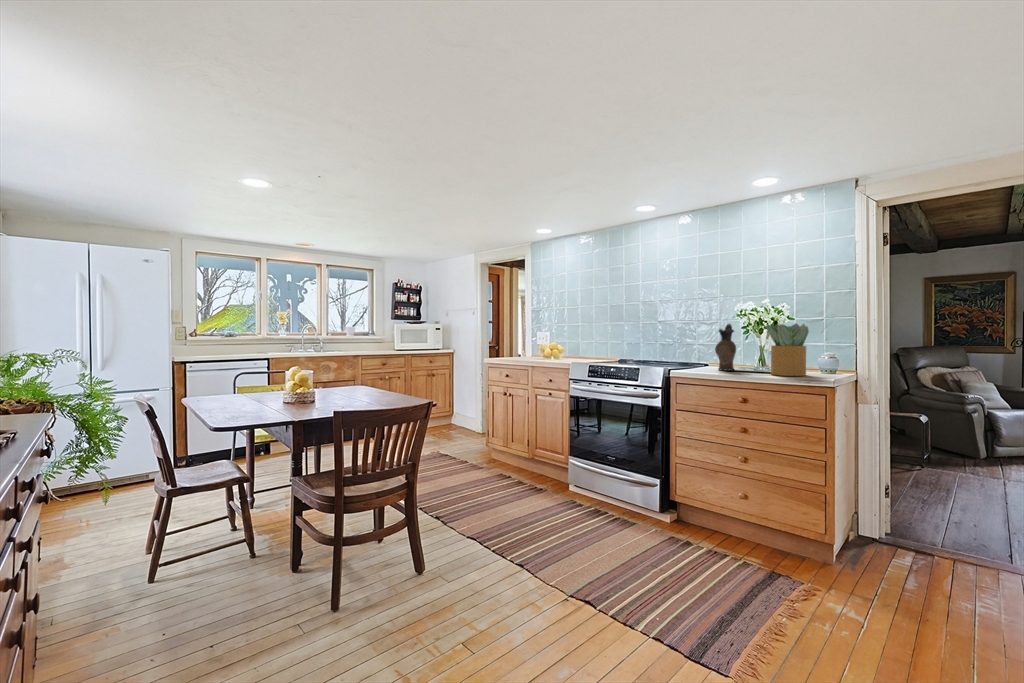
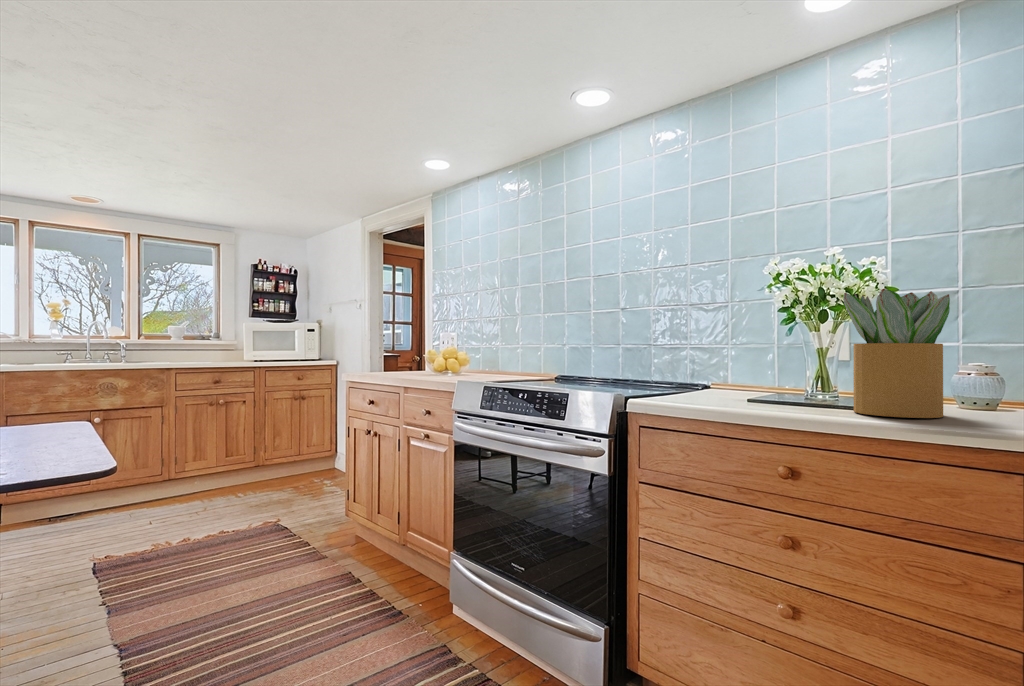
ceramic pitcher: present [715,324,736,370] -> none [723,300,769,401]

